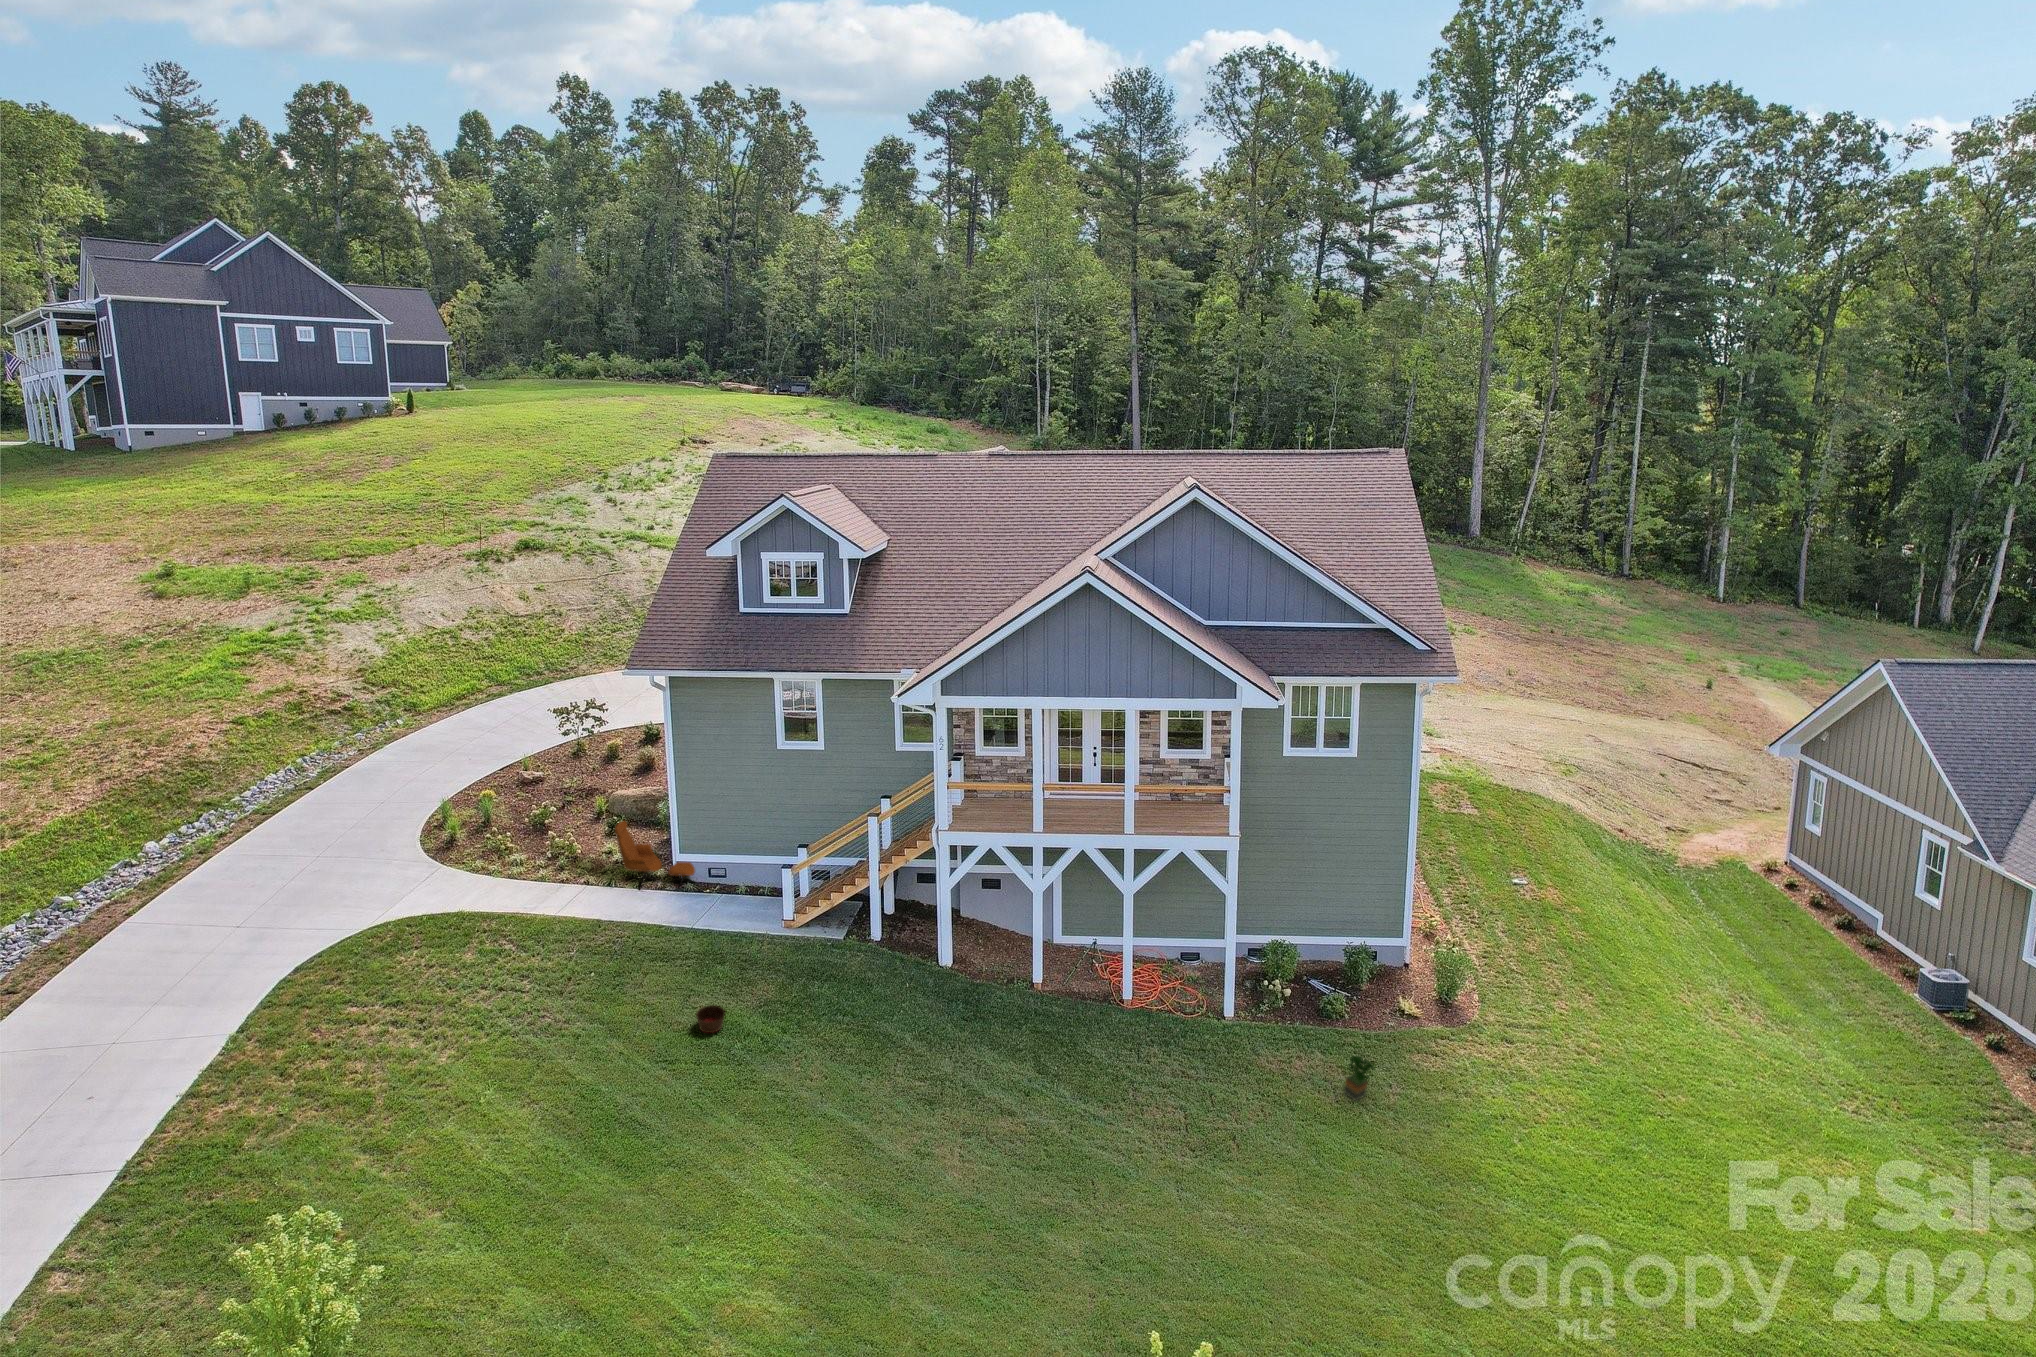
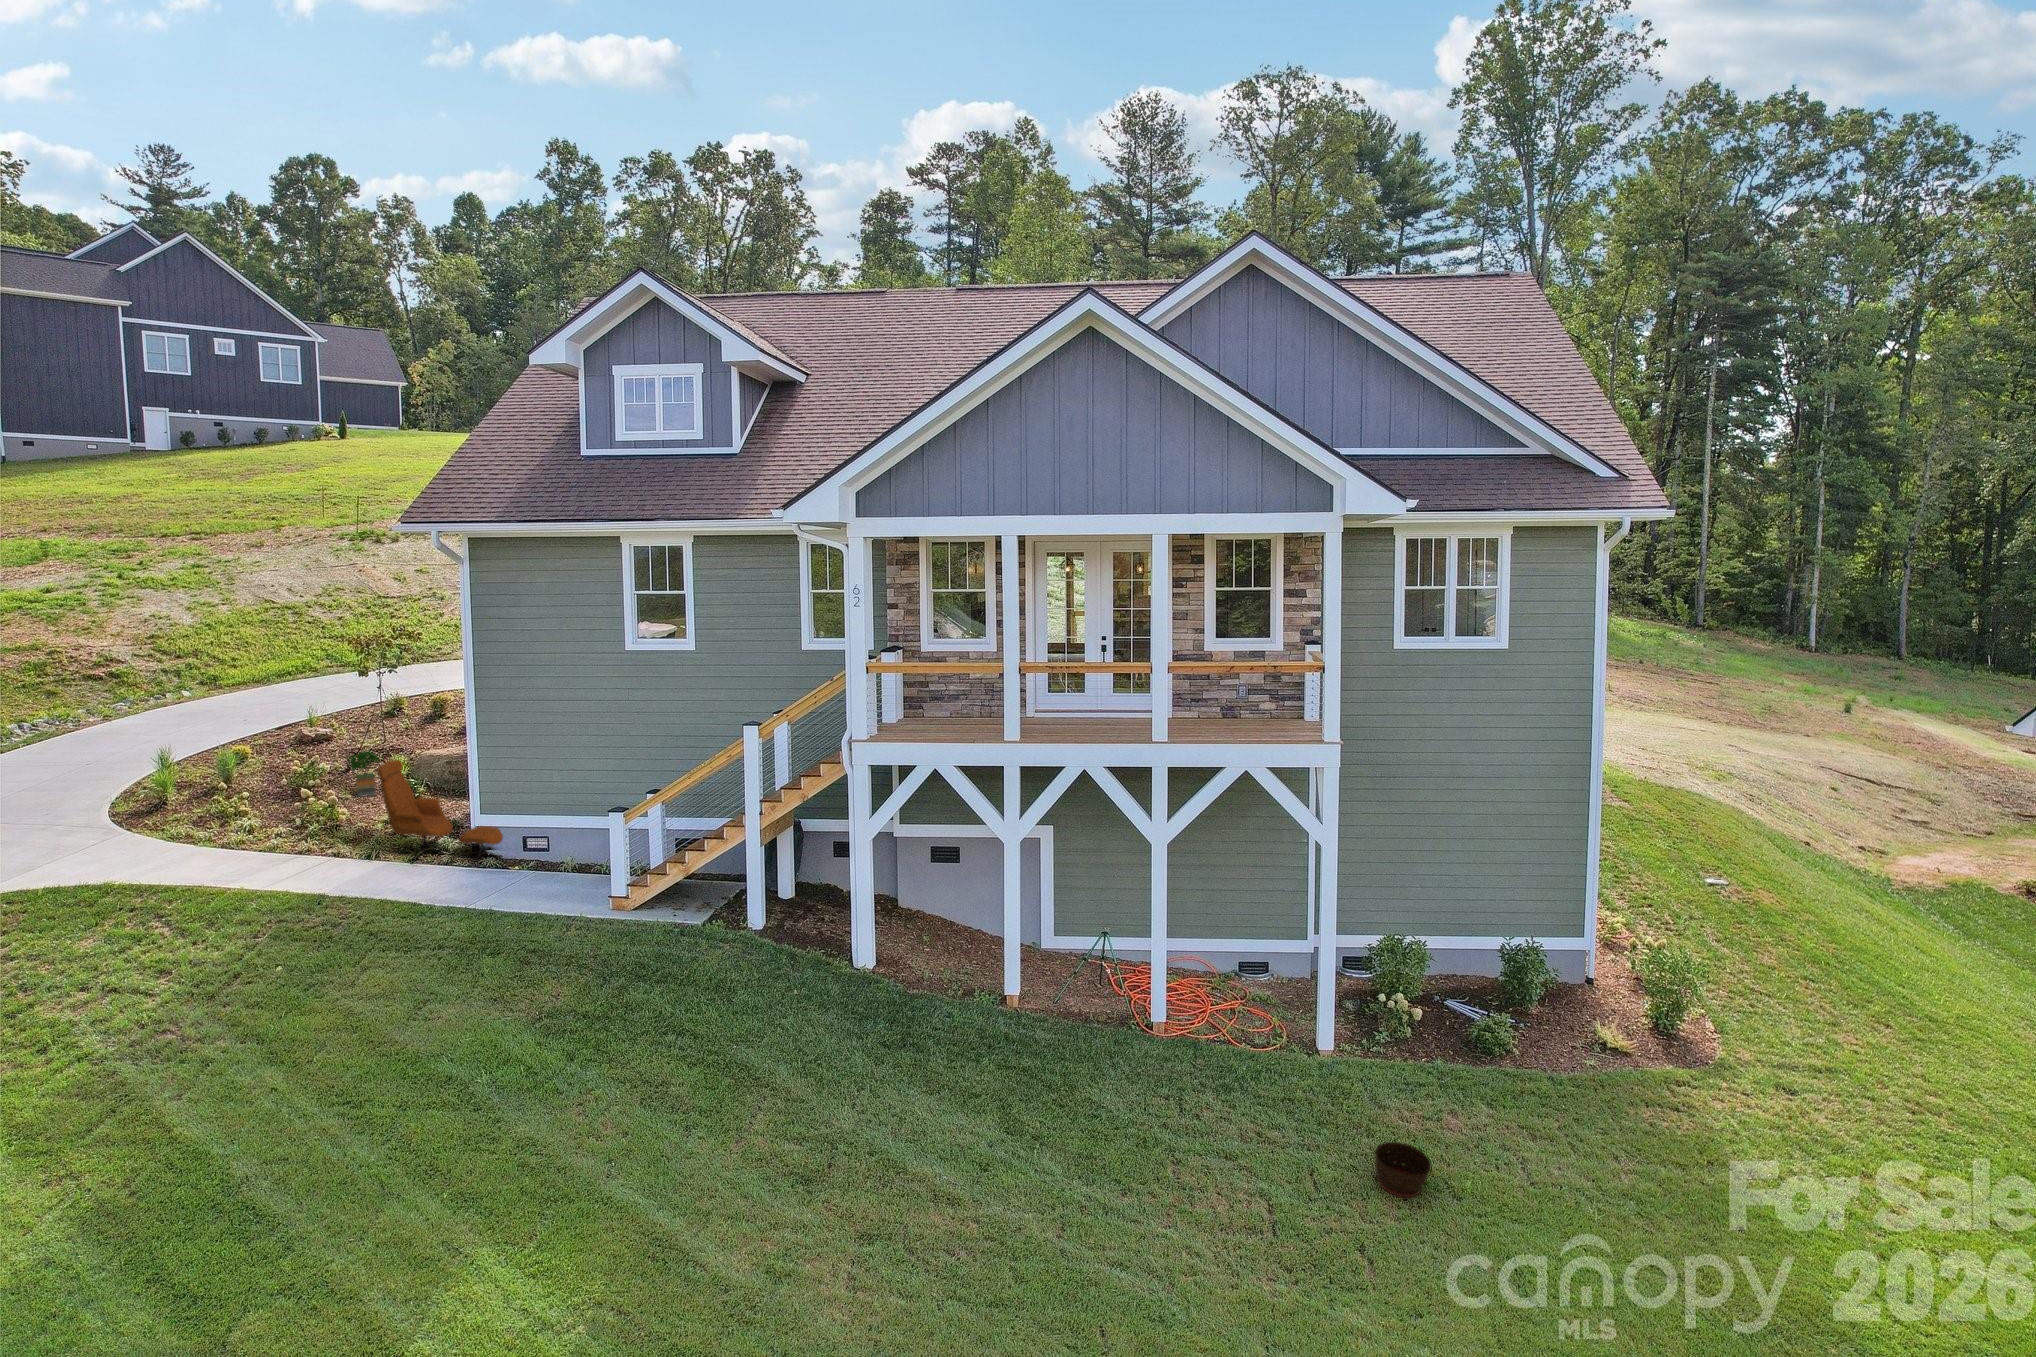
basket: present [696,1005,725,1033] -> present [1375,1142,1432,1197]
potted tree: present [1344,1056,1375,1100] -> present [347,751,379,797]

